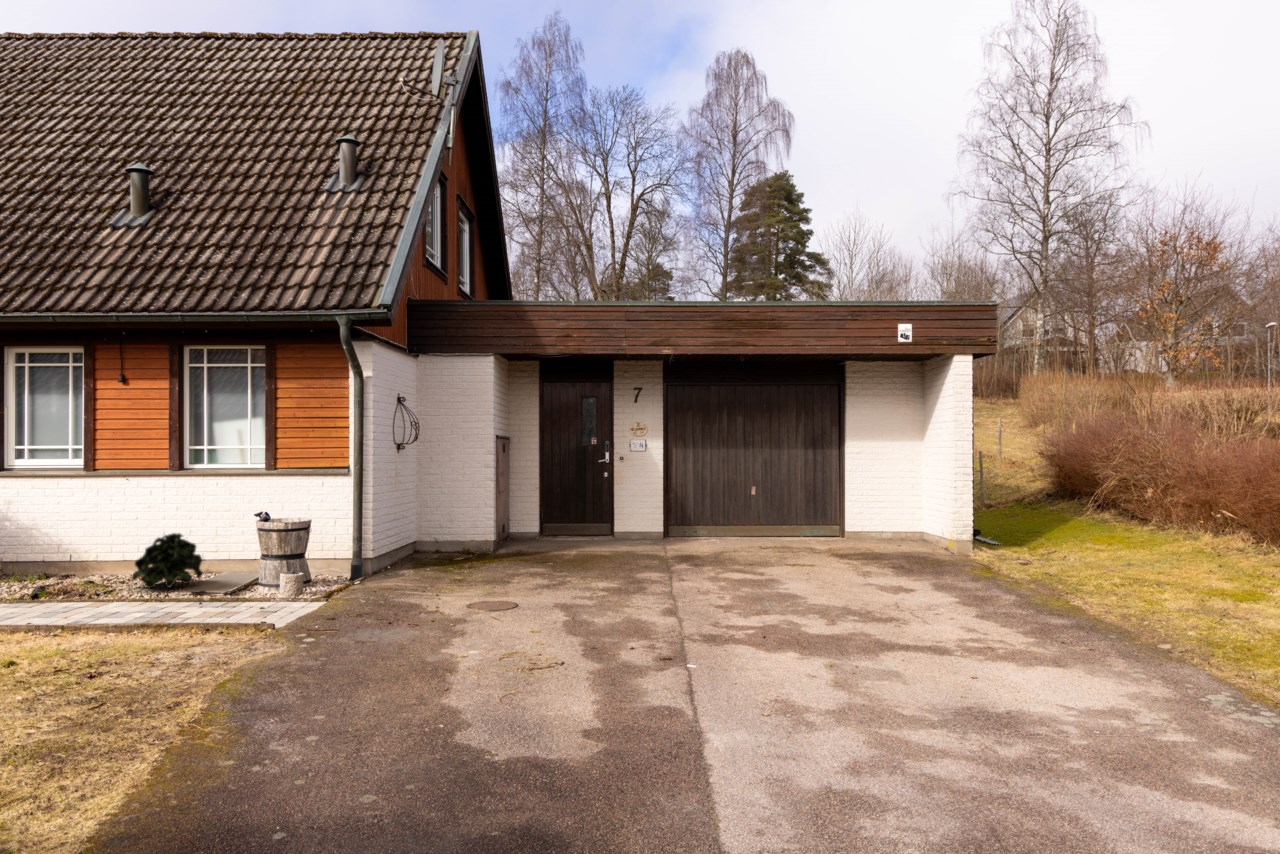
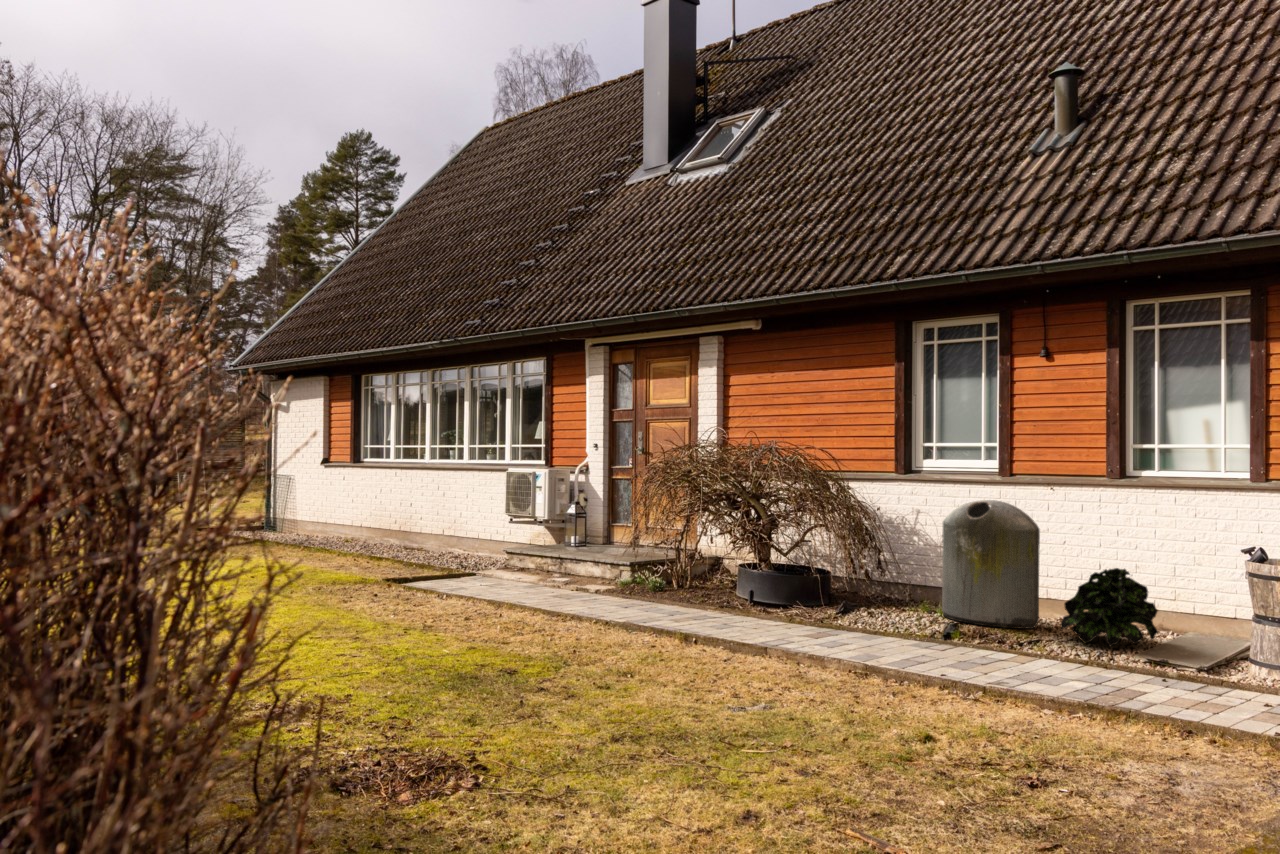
trash can: none [32,490,116,587] -> present [942,500,1040,629]

